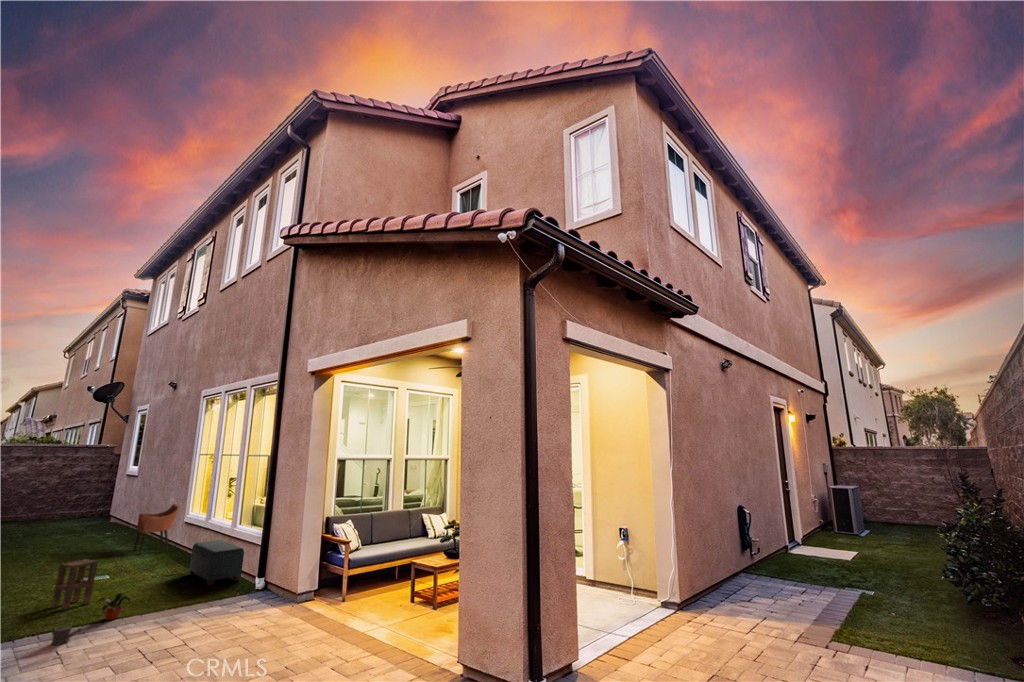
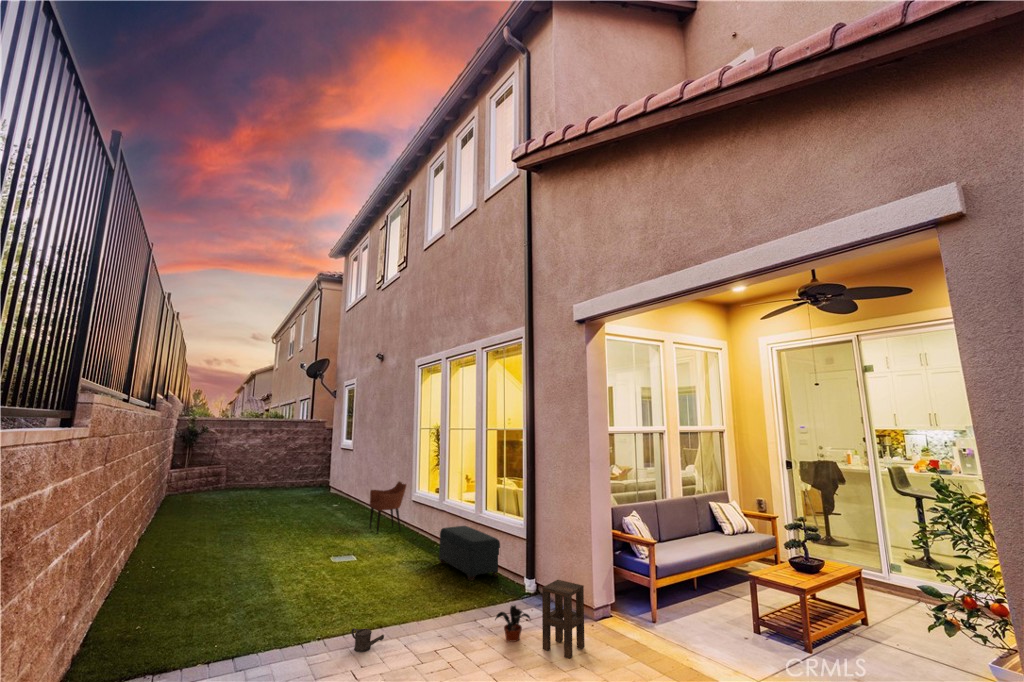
side table: present [51,559,98,610] -> present [542,580,585,659]
potted plant: present [98,593,130,620] -> present [495,605,530,642]

